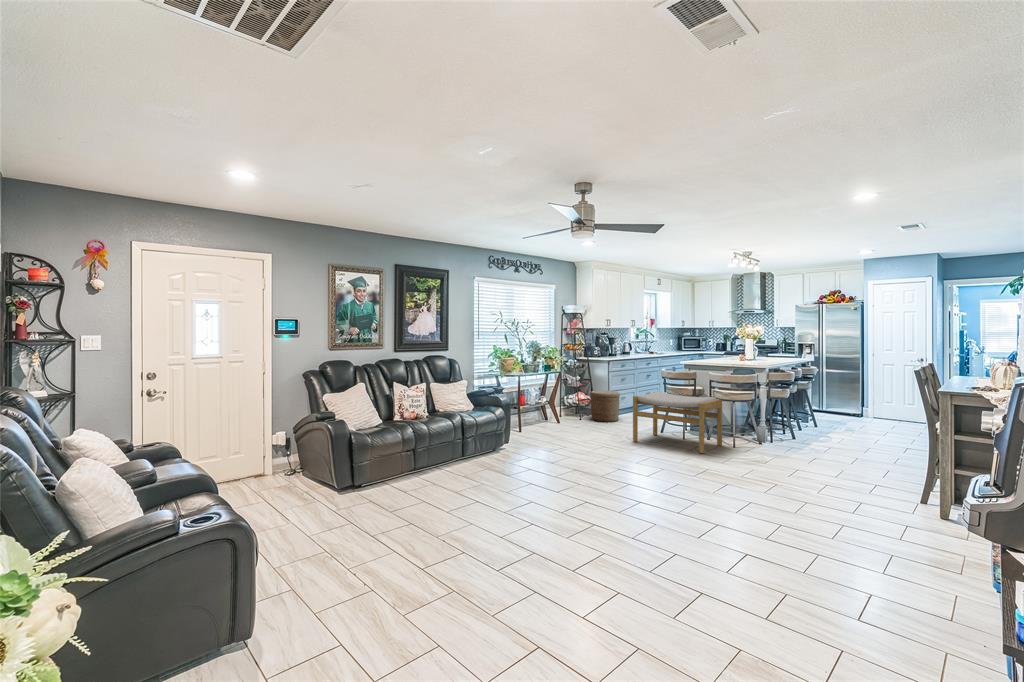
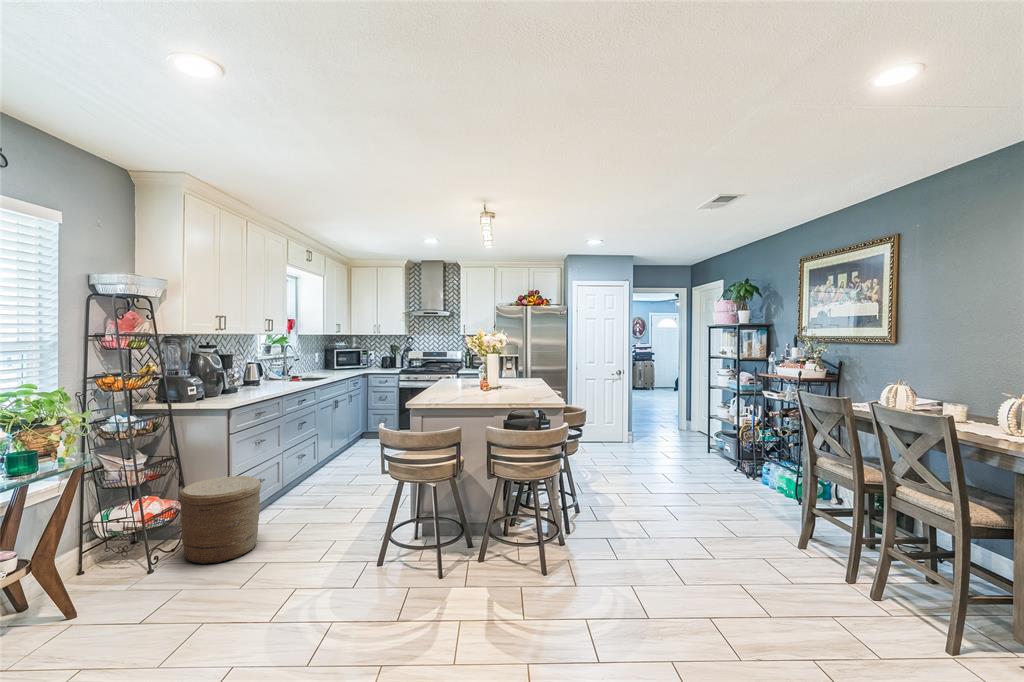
footstool: present [633,392,722,453] -> none [343,480,536,642]

